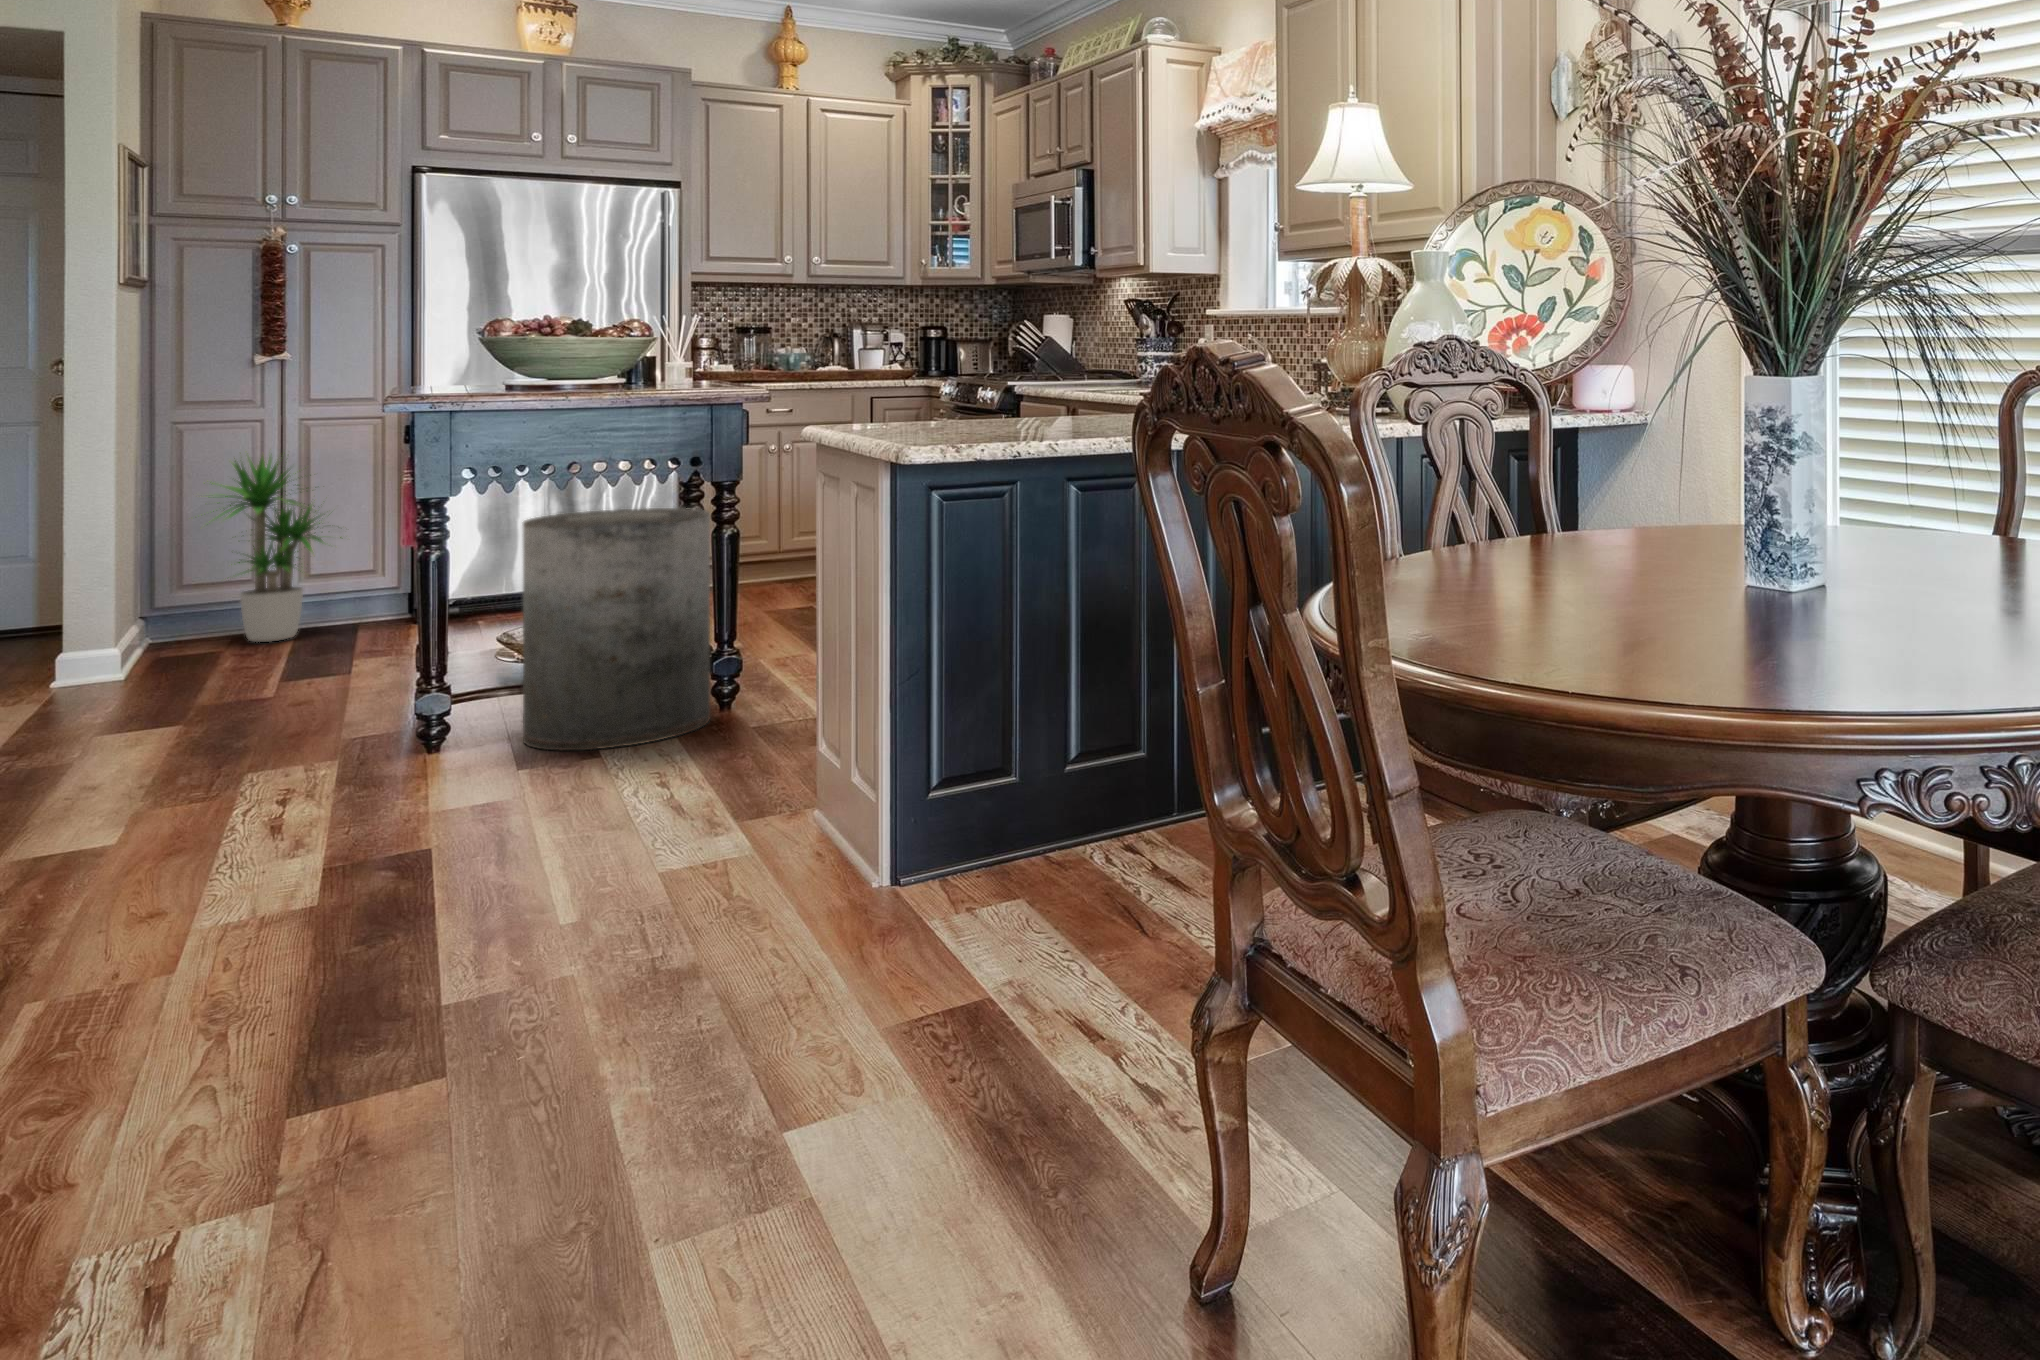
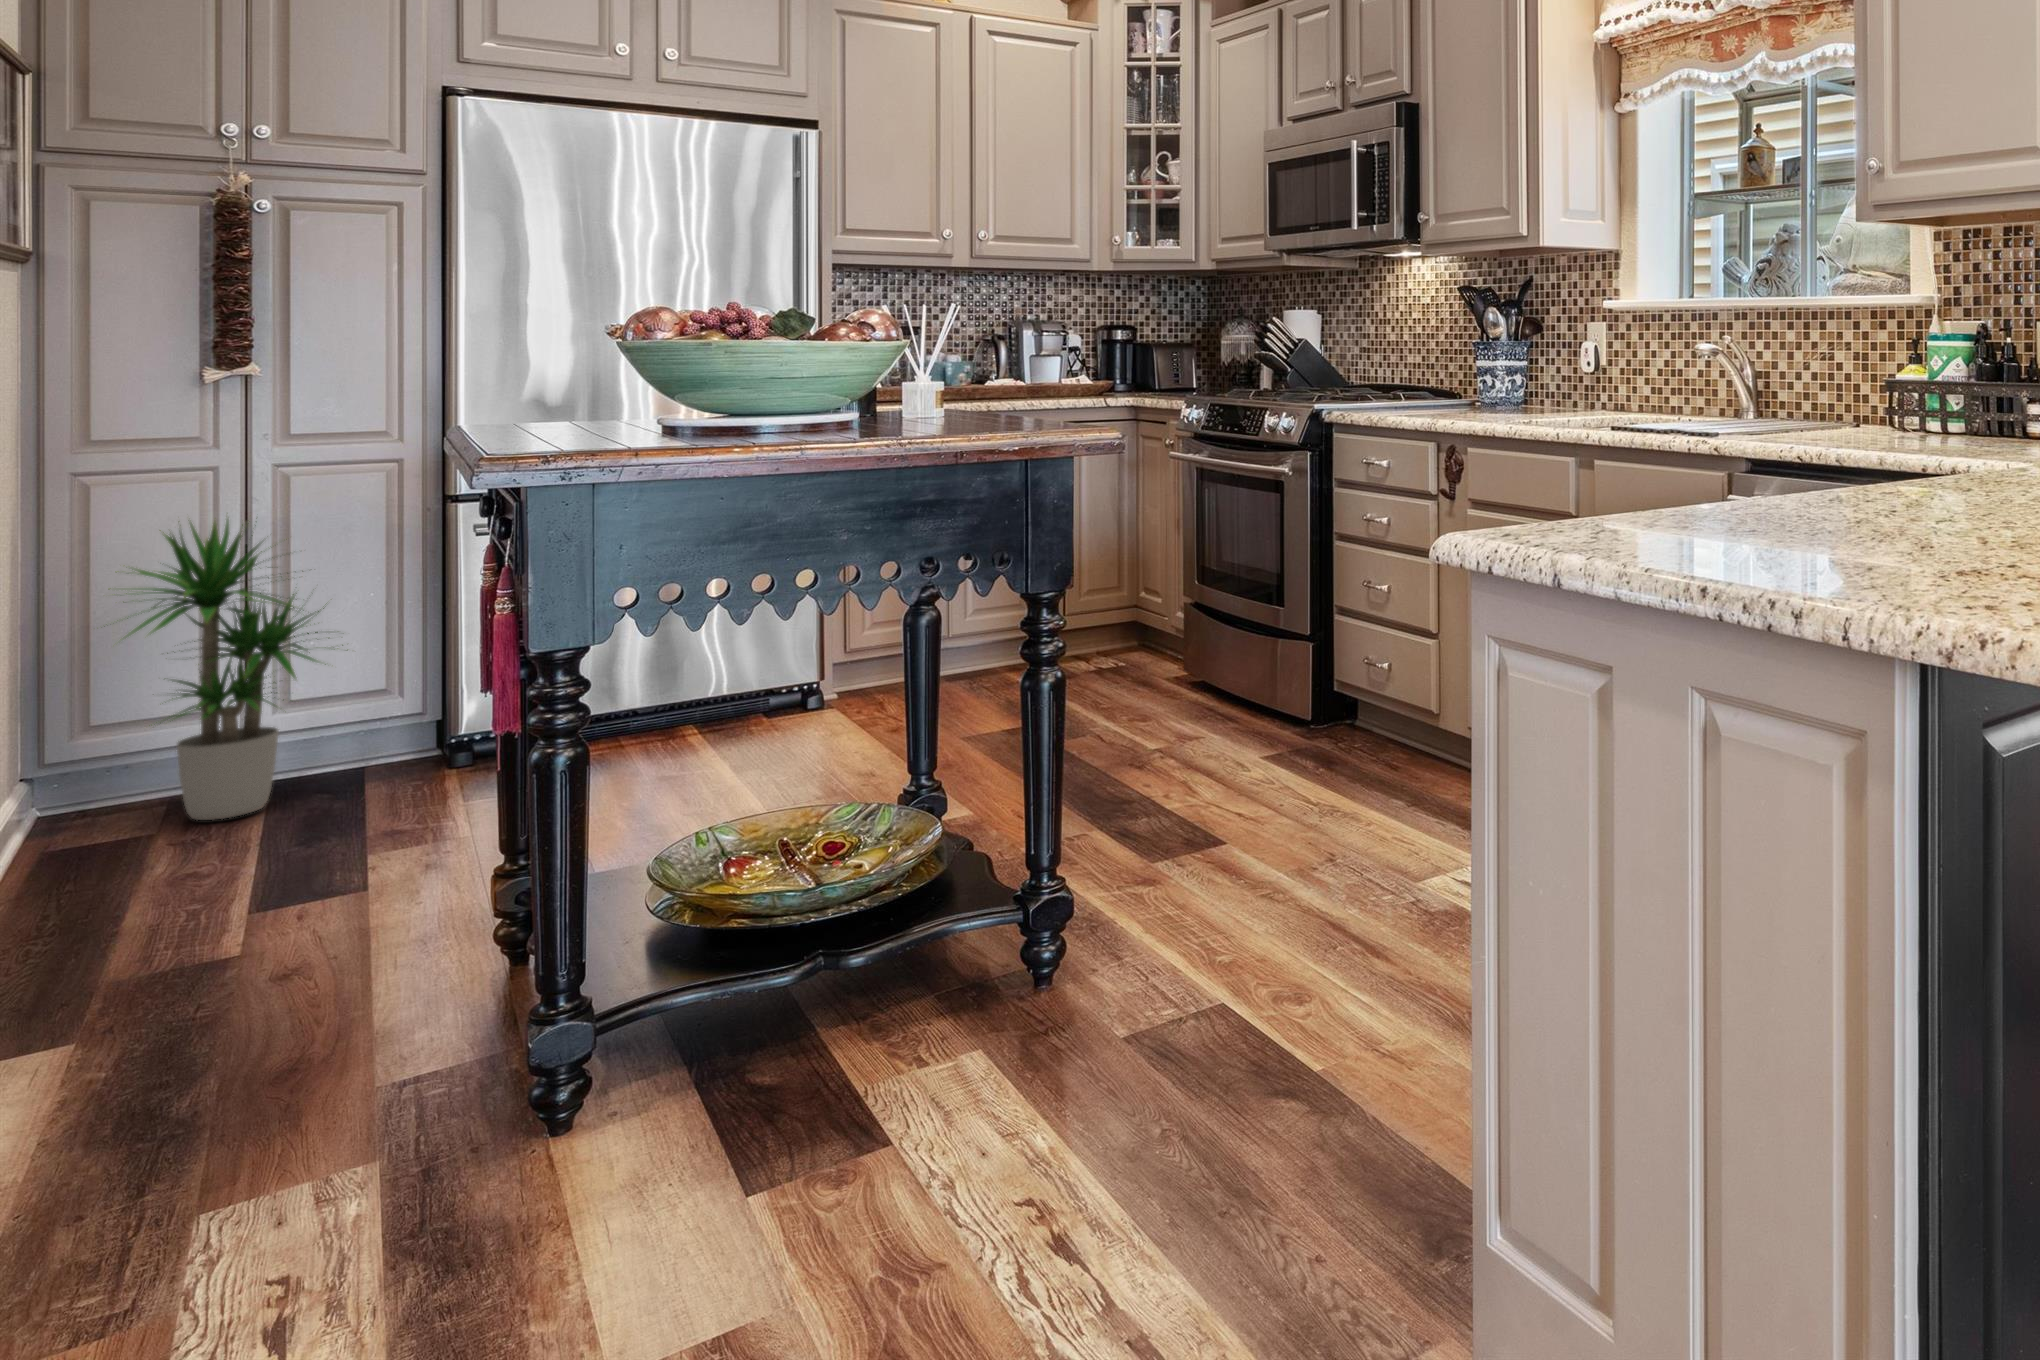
trash can: present [523,508,710,750] -> none [728,641,1051,1145]

